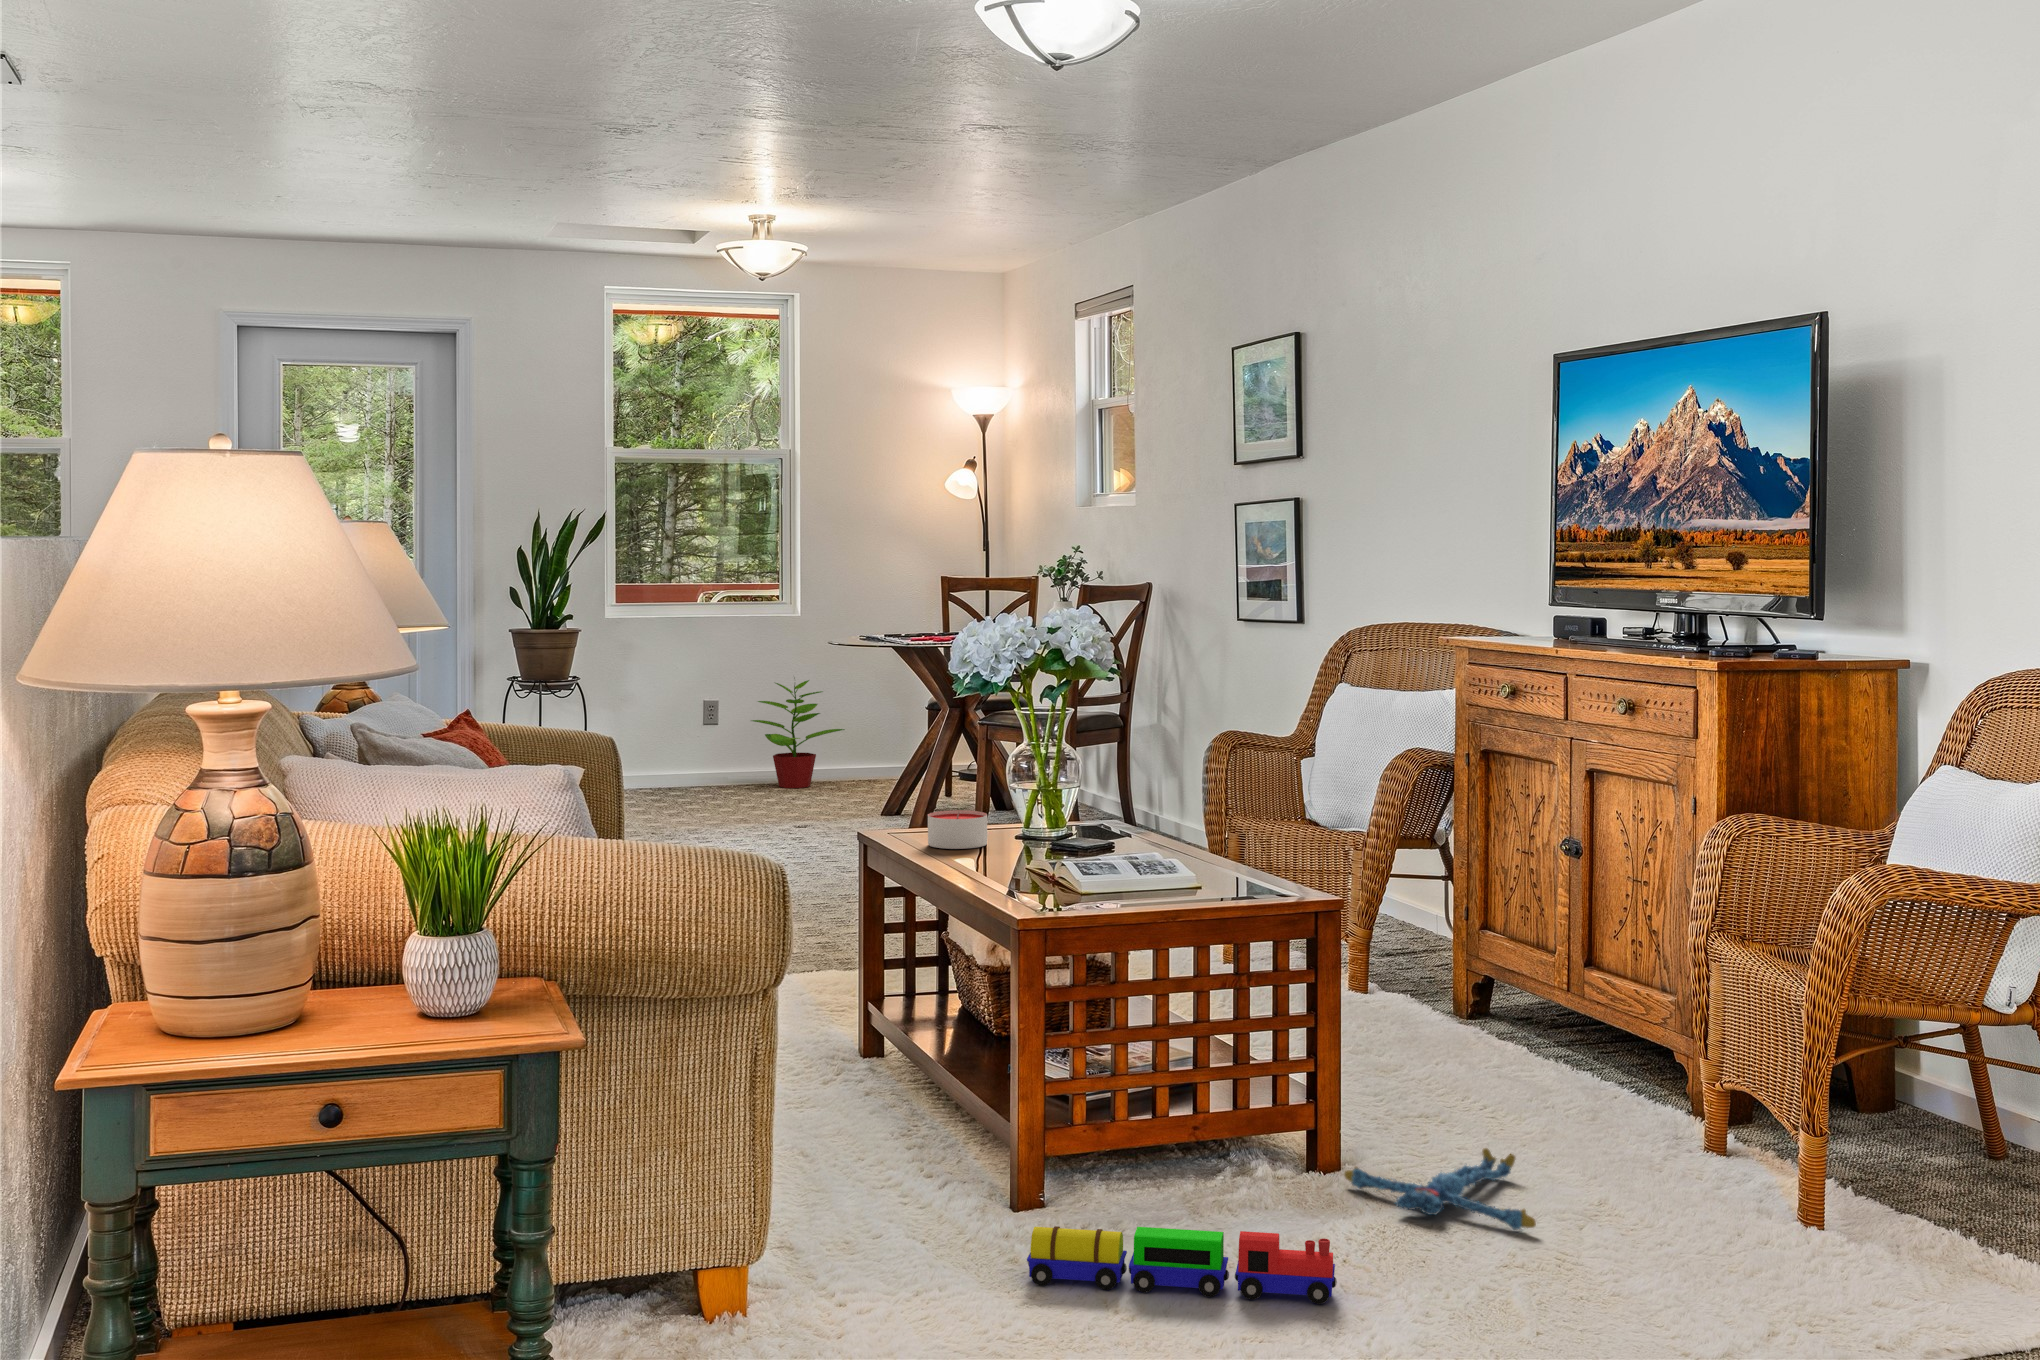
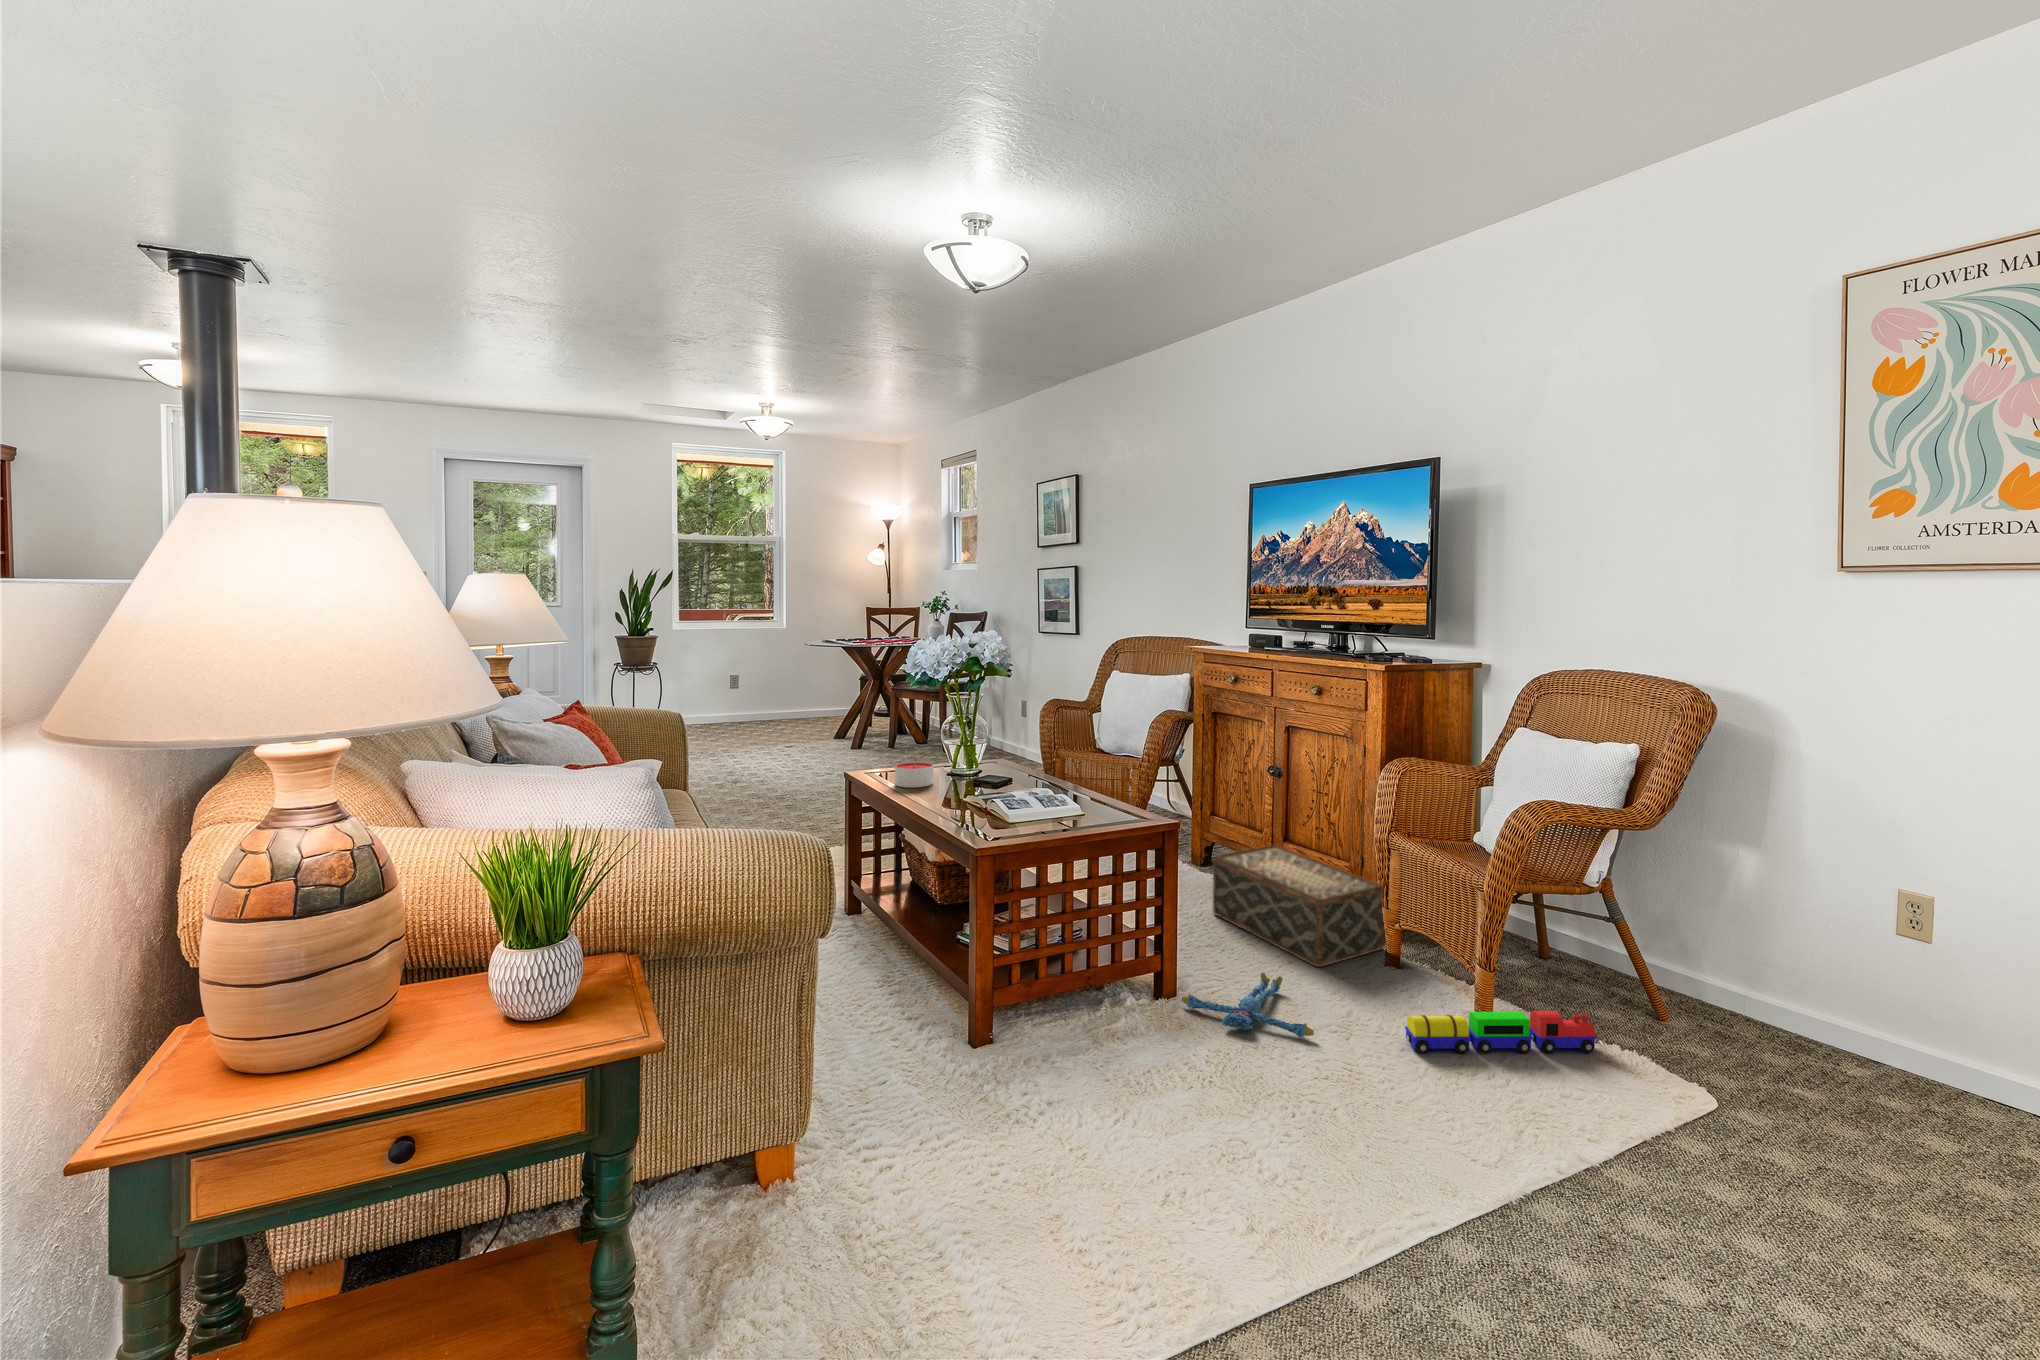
potted plant: present [752,680,845,788] -> none [760,660,816,723]
woven basket: none [1448,972,1724,1154] -> present [1213,845,1385,967]
toy train: present [1027,1226,1337,1304] -> present [1405,1011,1597,1054]

